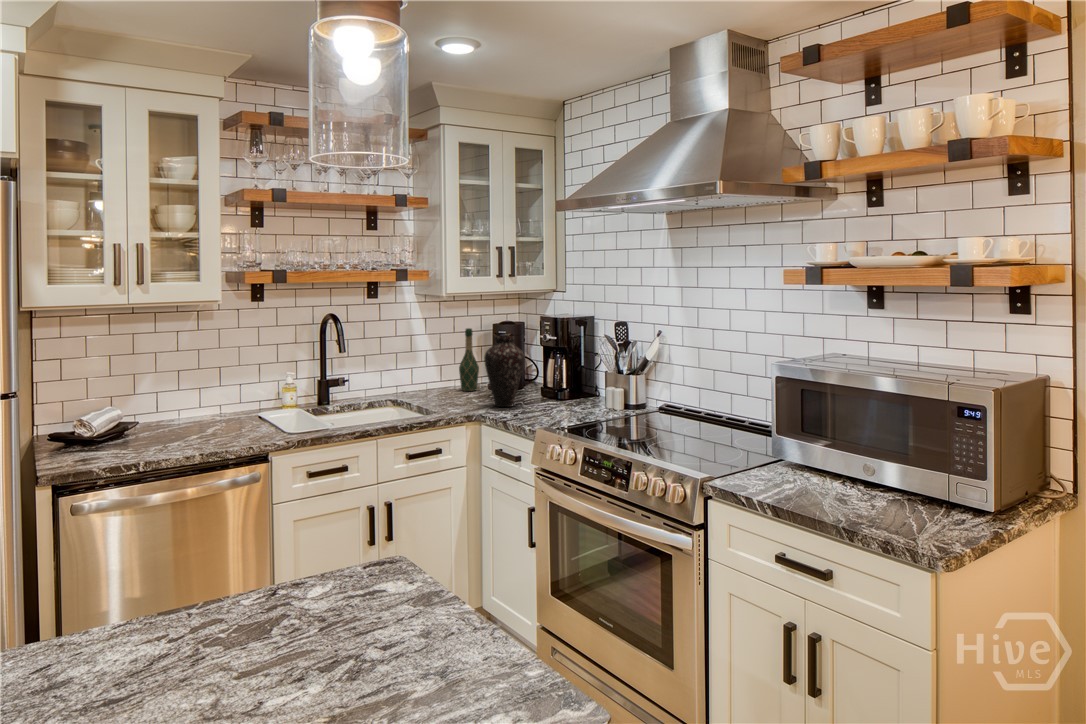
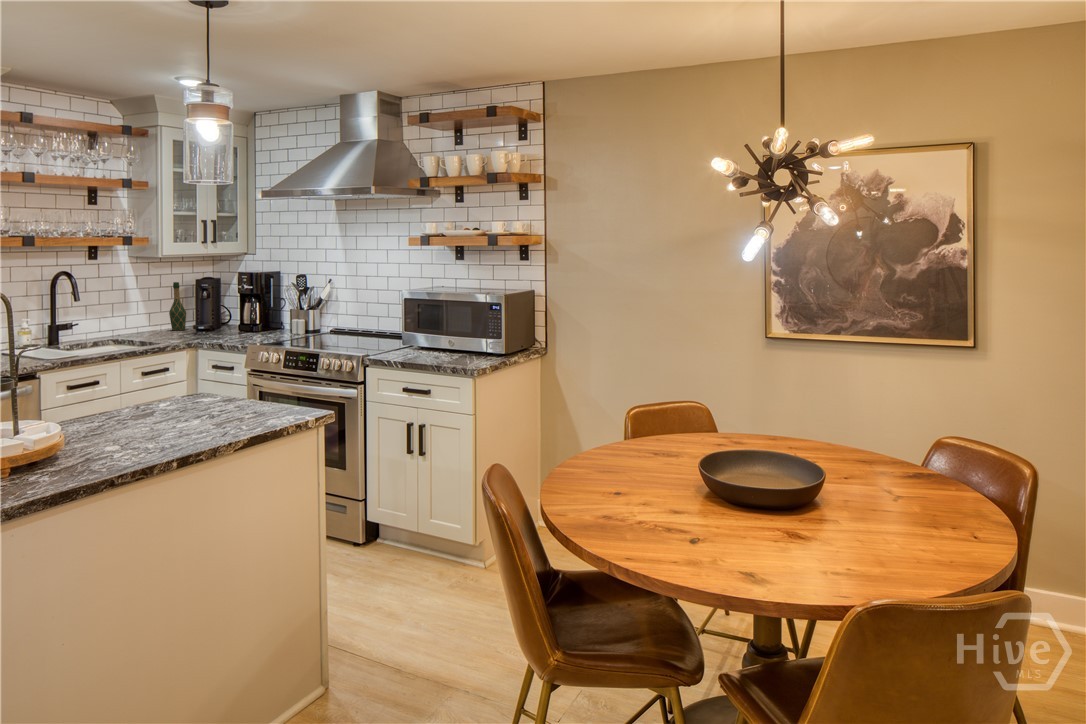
vase: present [484,336,524,407] -> none [197,286,229,337]

